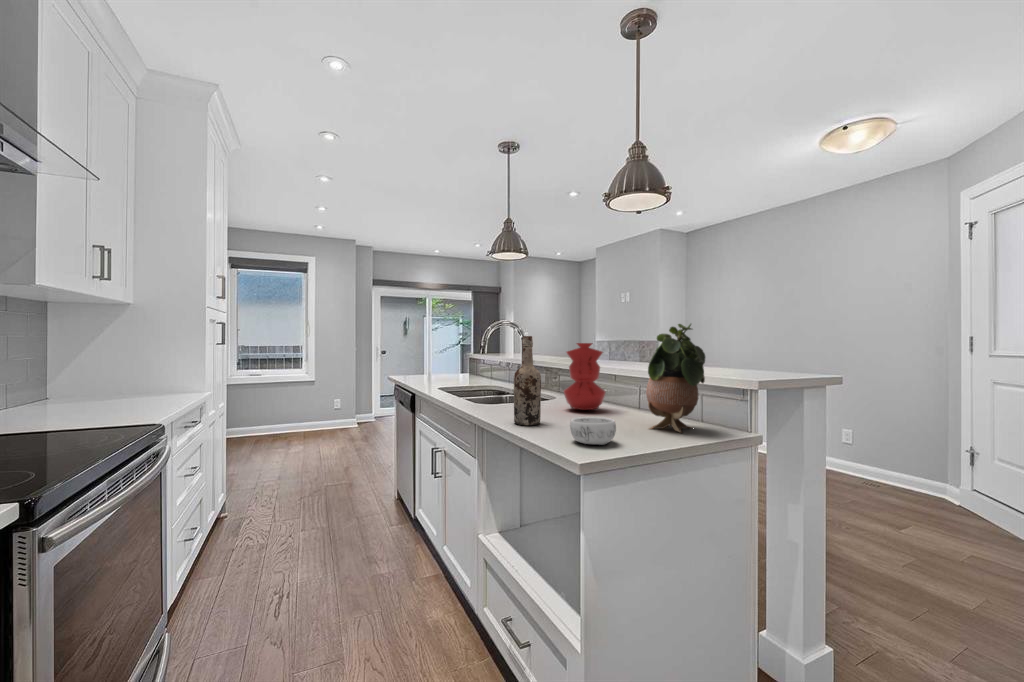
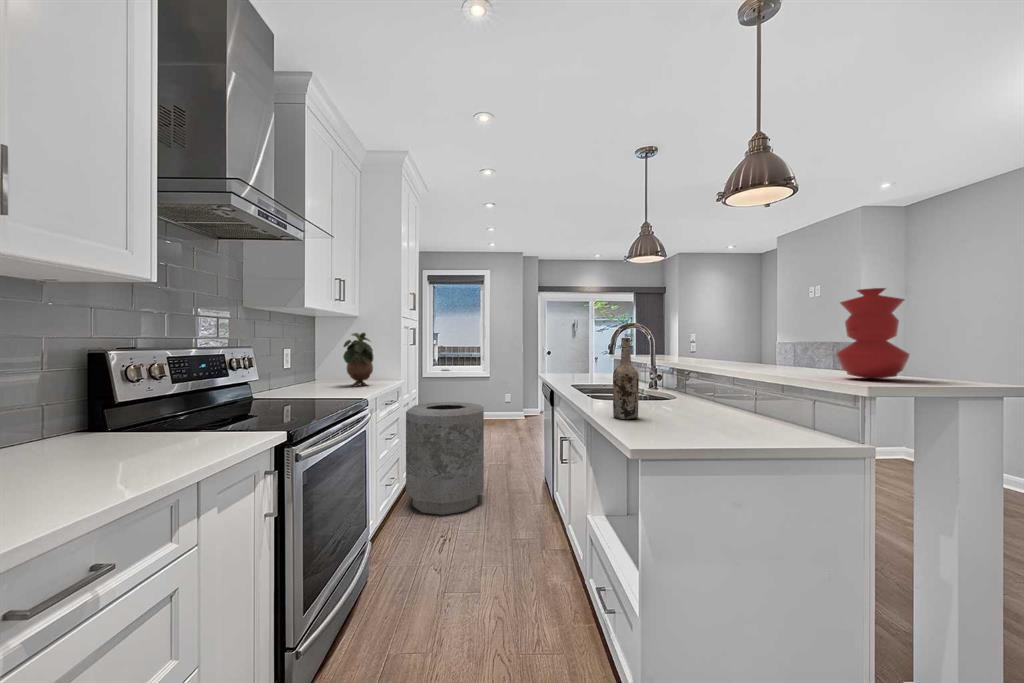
potted plant: present [646,324,705,433] -> present [343,333,374,387]
vase: present [564,343,606,410] -> present [836,288,909,379]
trash can: none [213,415,326,563] -> present [406,402,484,515]
decorative bowl: present [570,417,616,445] -> none [649,413,694,440]

